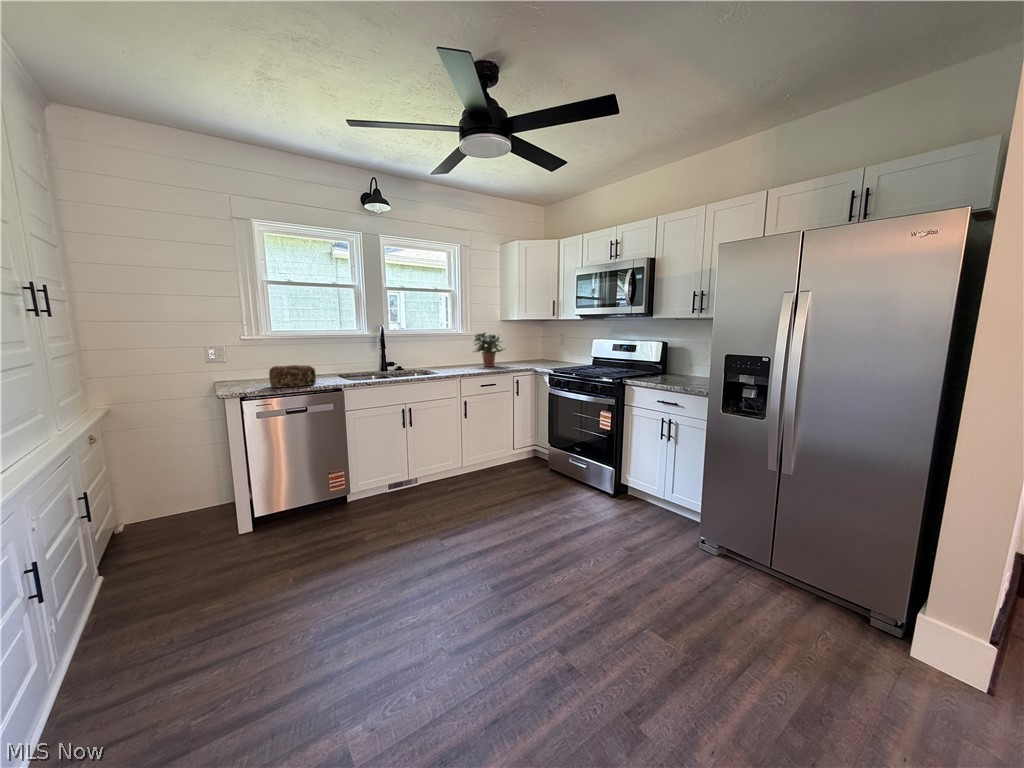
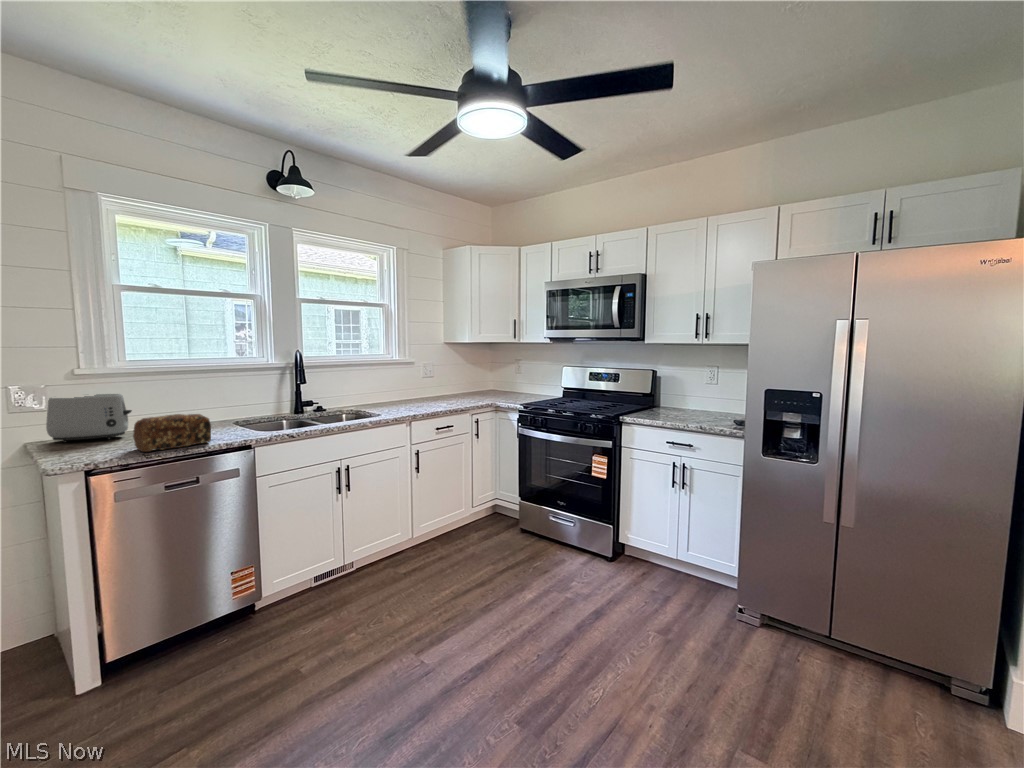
potted plant: present [473,332,505,367] -> none [415,357,458,402]
toaster: none [225,352,274,382] -> present [46,394,132,443]

